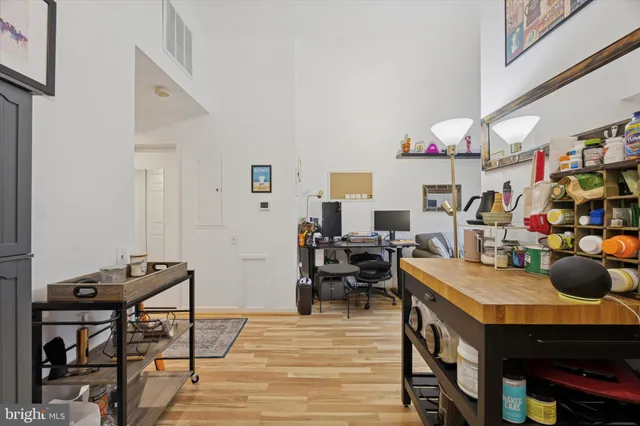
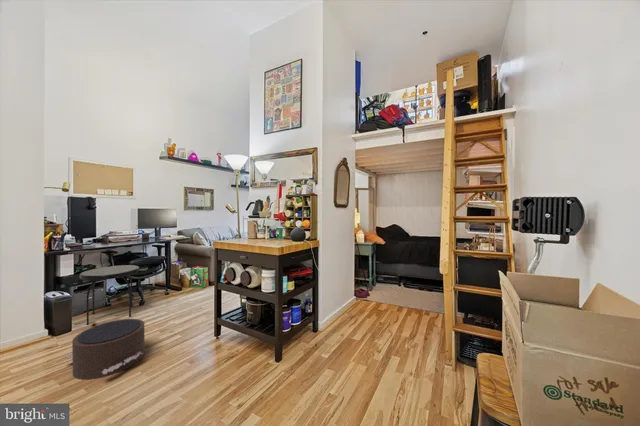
pouf: none [274,321,329,383] -> present [65,319,145,380]

